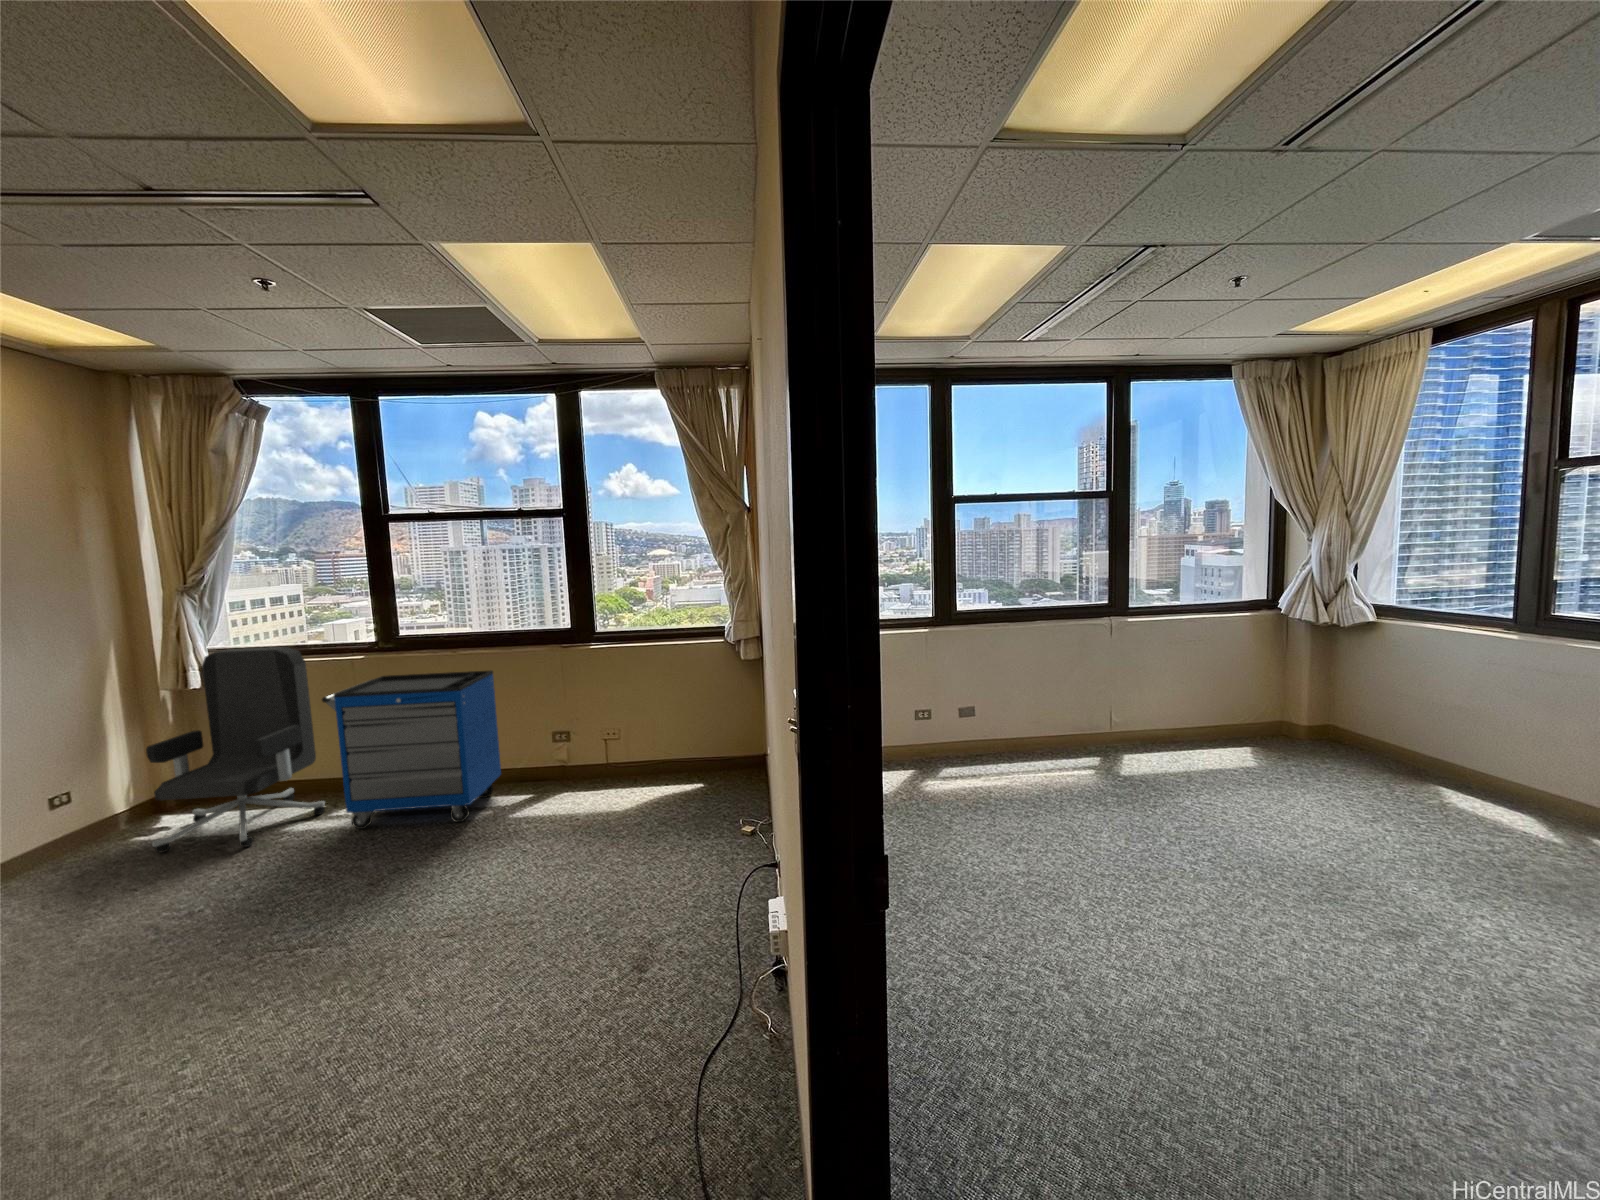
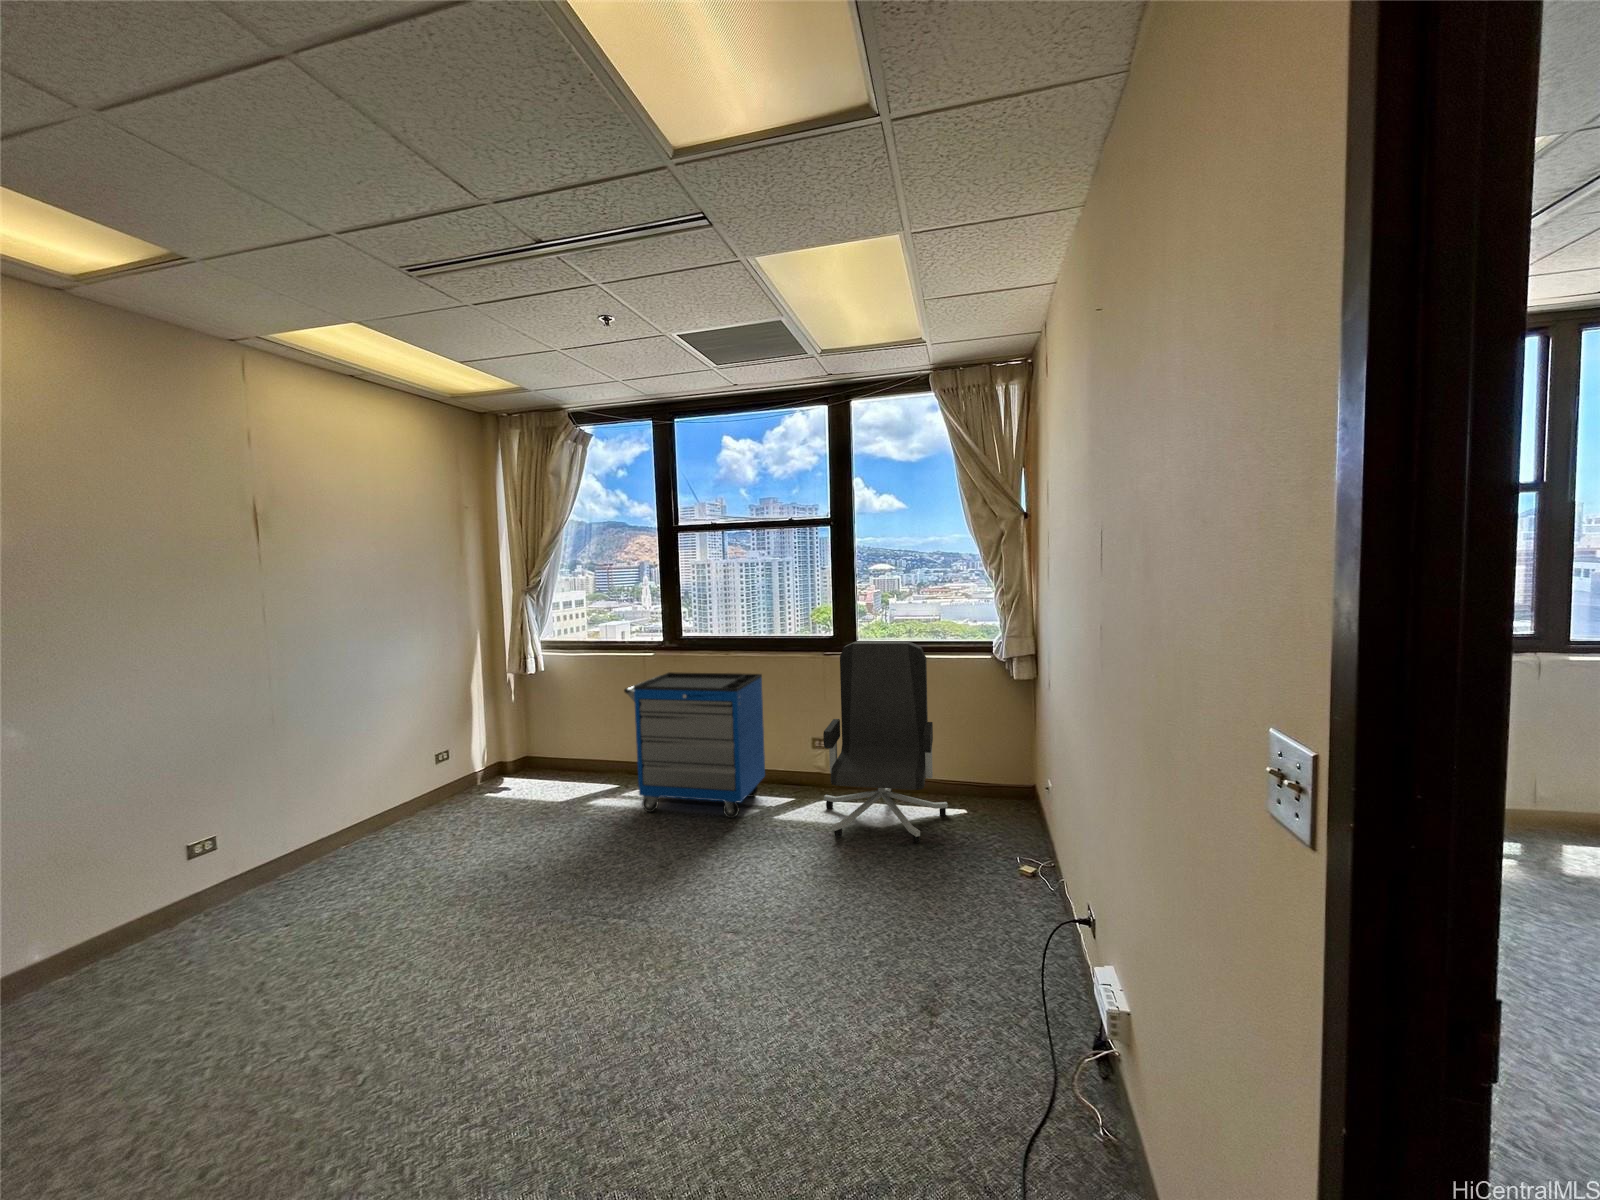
office chair: present [146,647,325,852] -> present [823,641,948,843]

